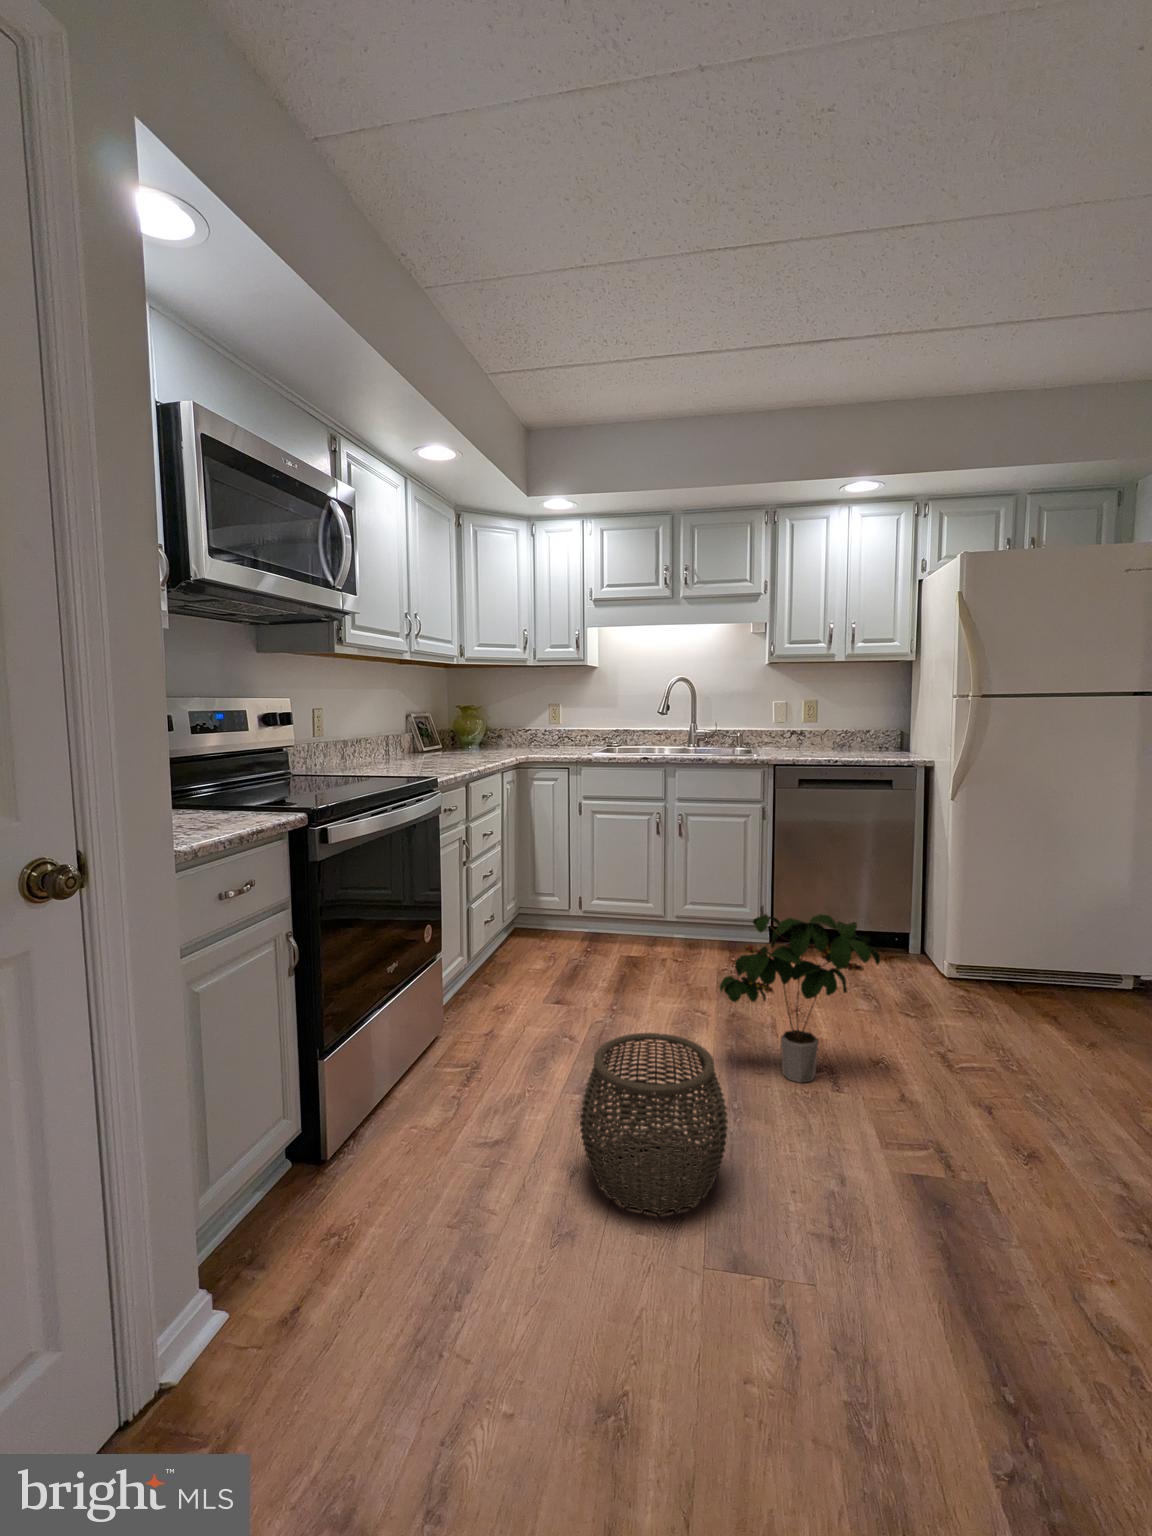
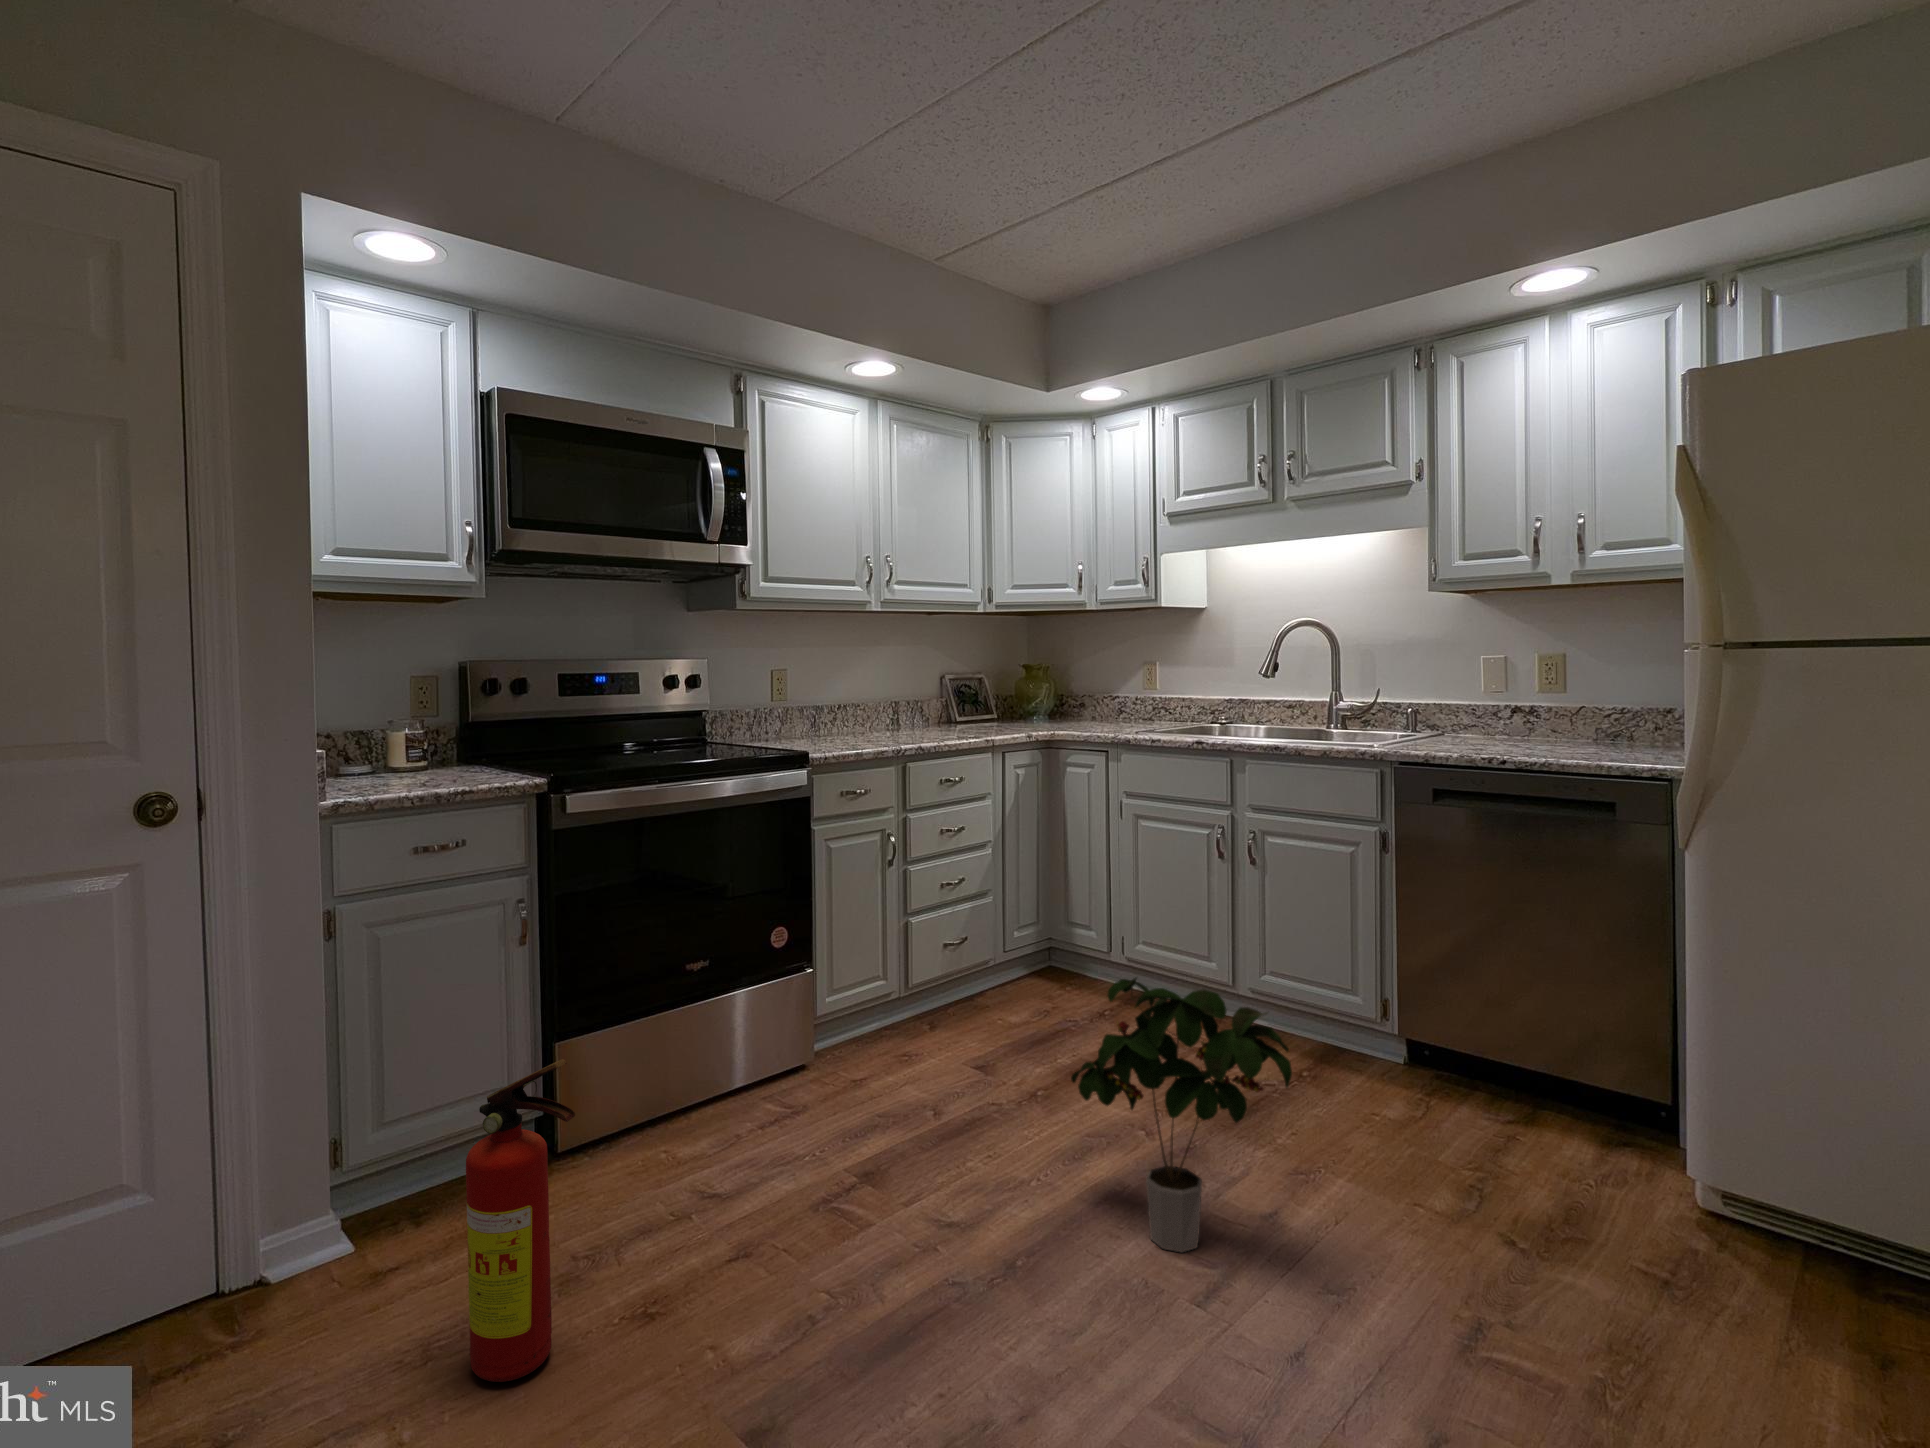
woven basket: present [580,1033,728,1214] -> none [722,1092,914,1327]
fire extinguisher: none [476,1054,576,1357] -> present [466,1059,575,1382]

